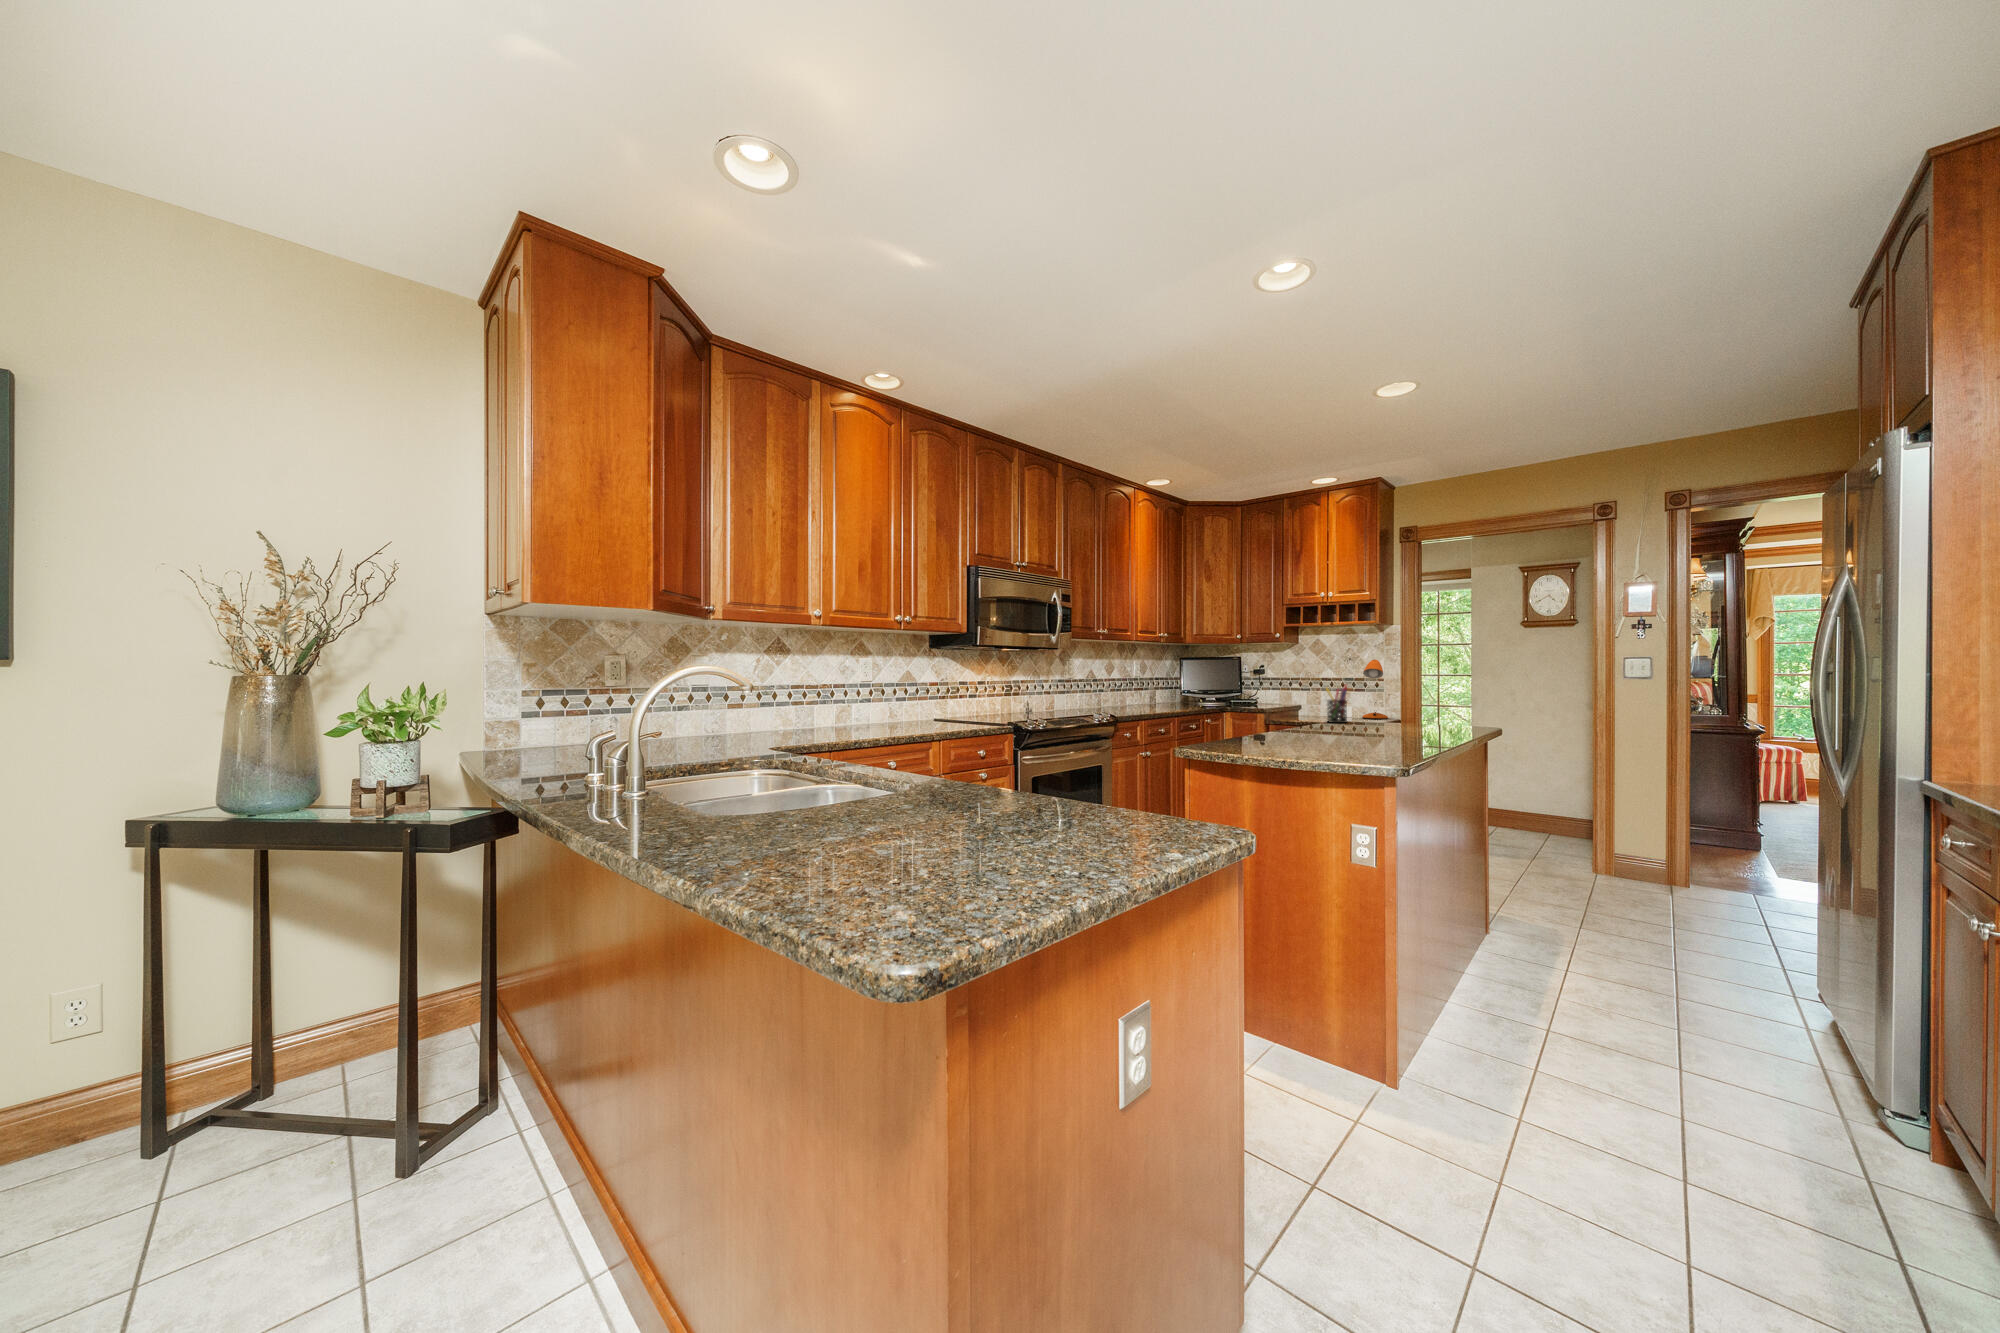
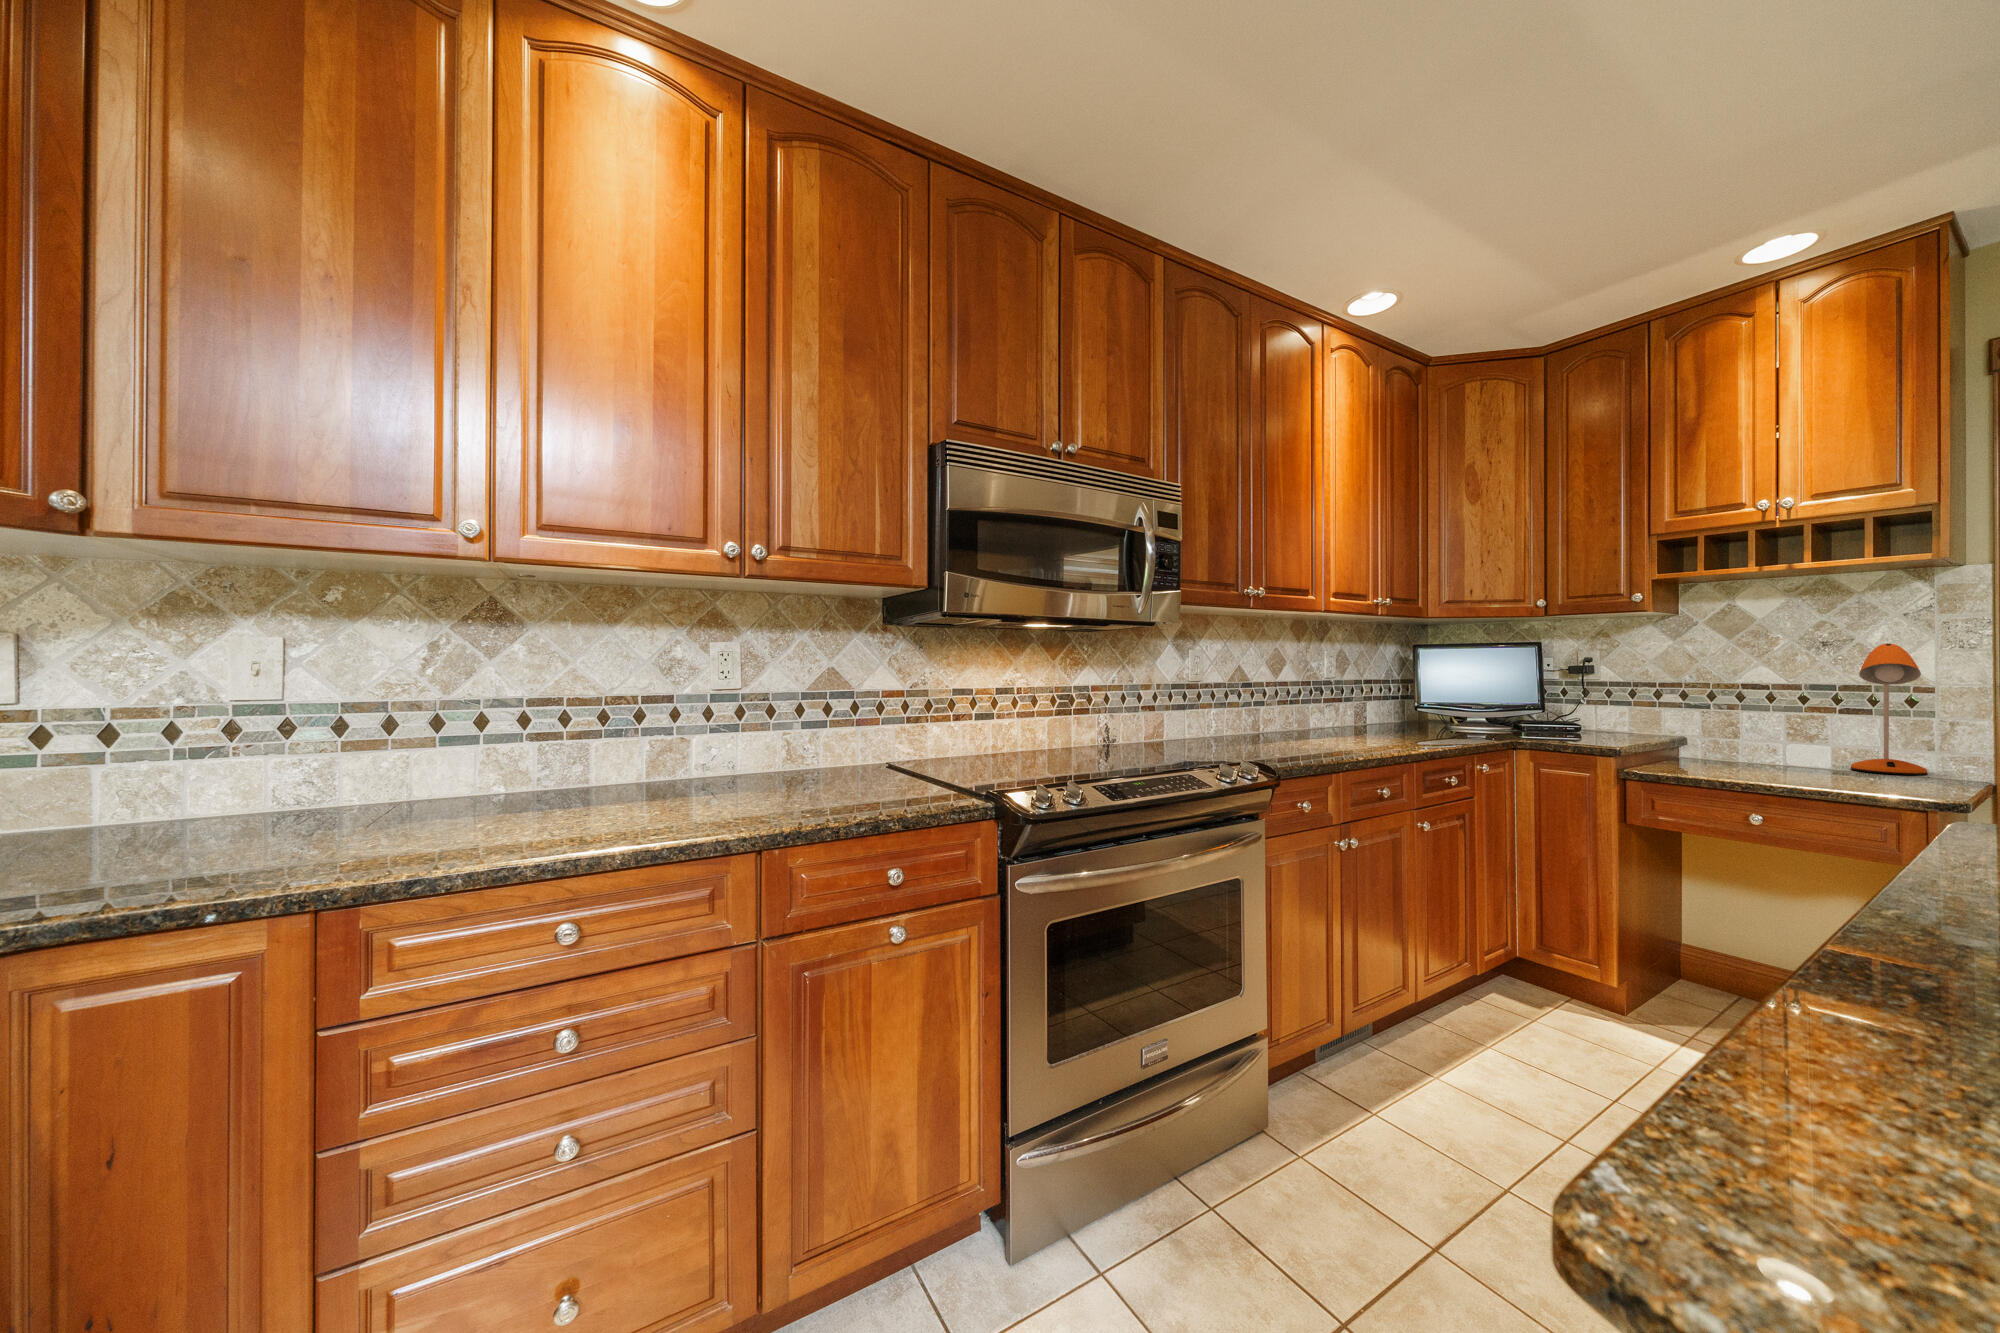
pen holder: present [1326,685,1347,723] -> none [1764,697,1834,783]

